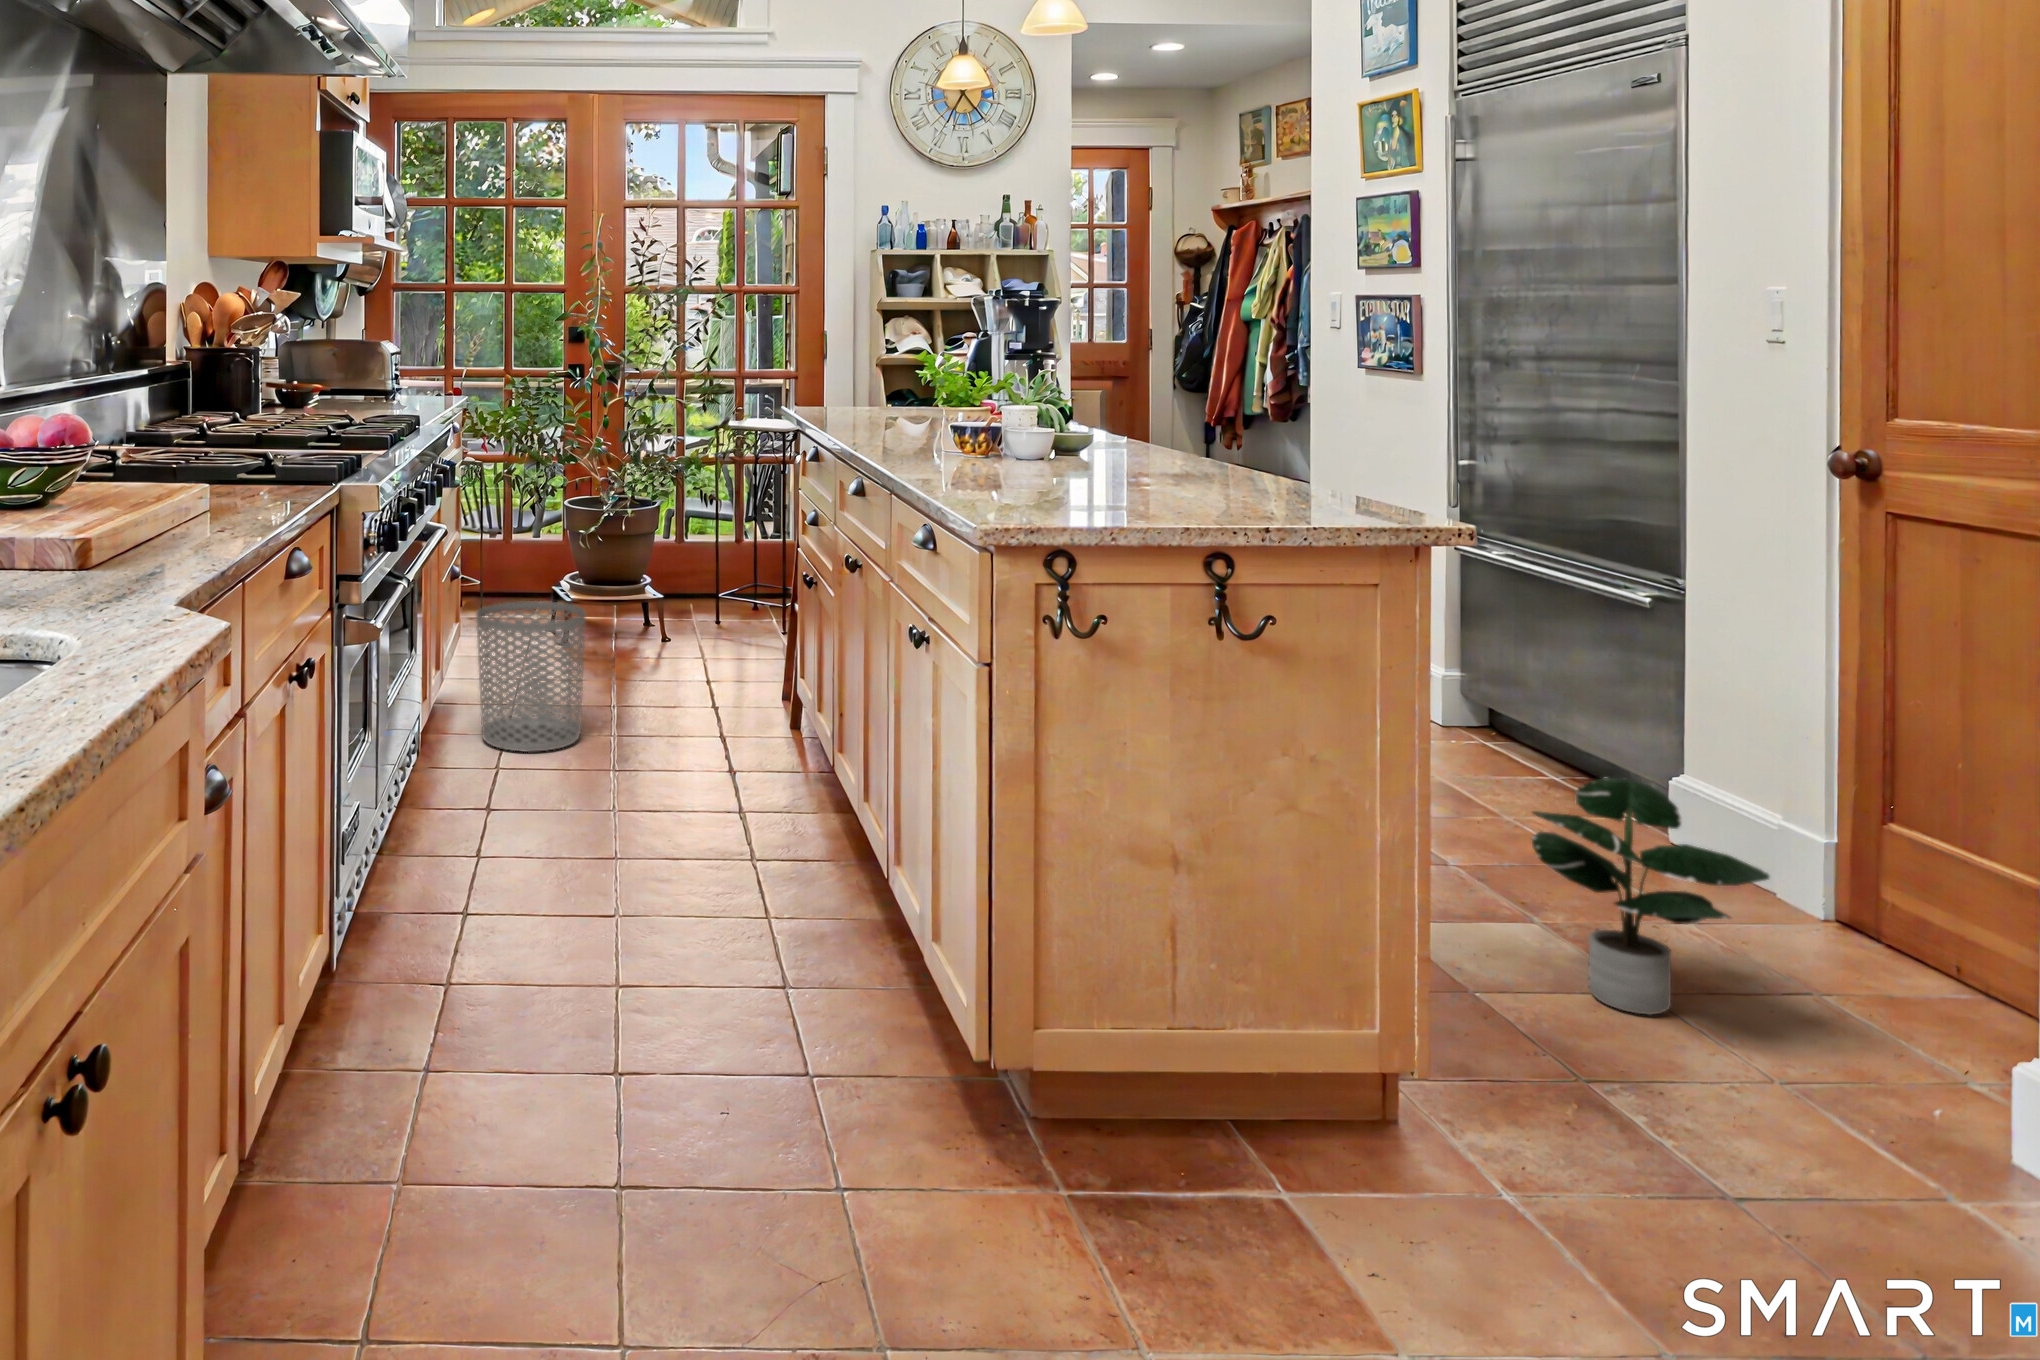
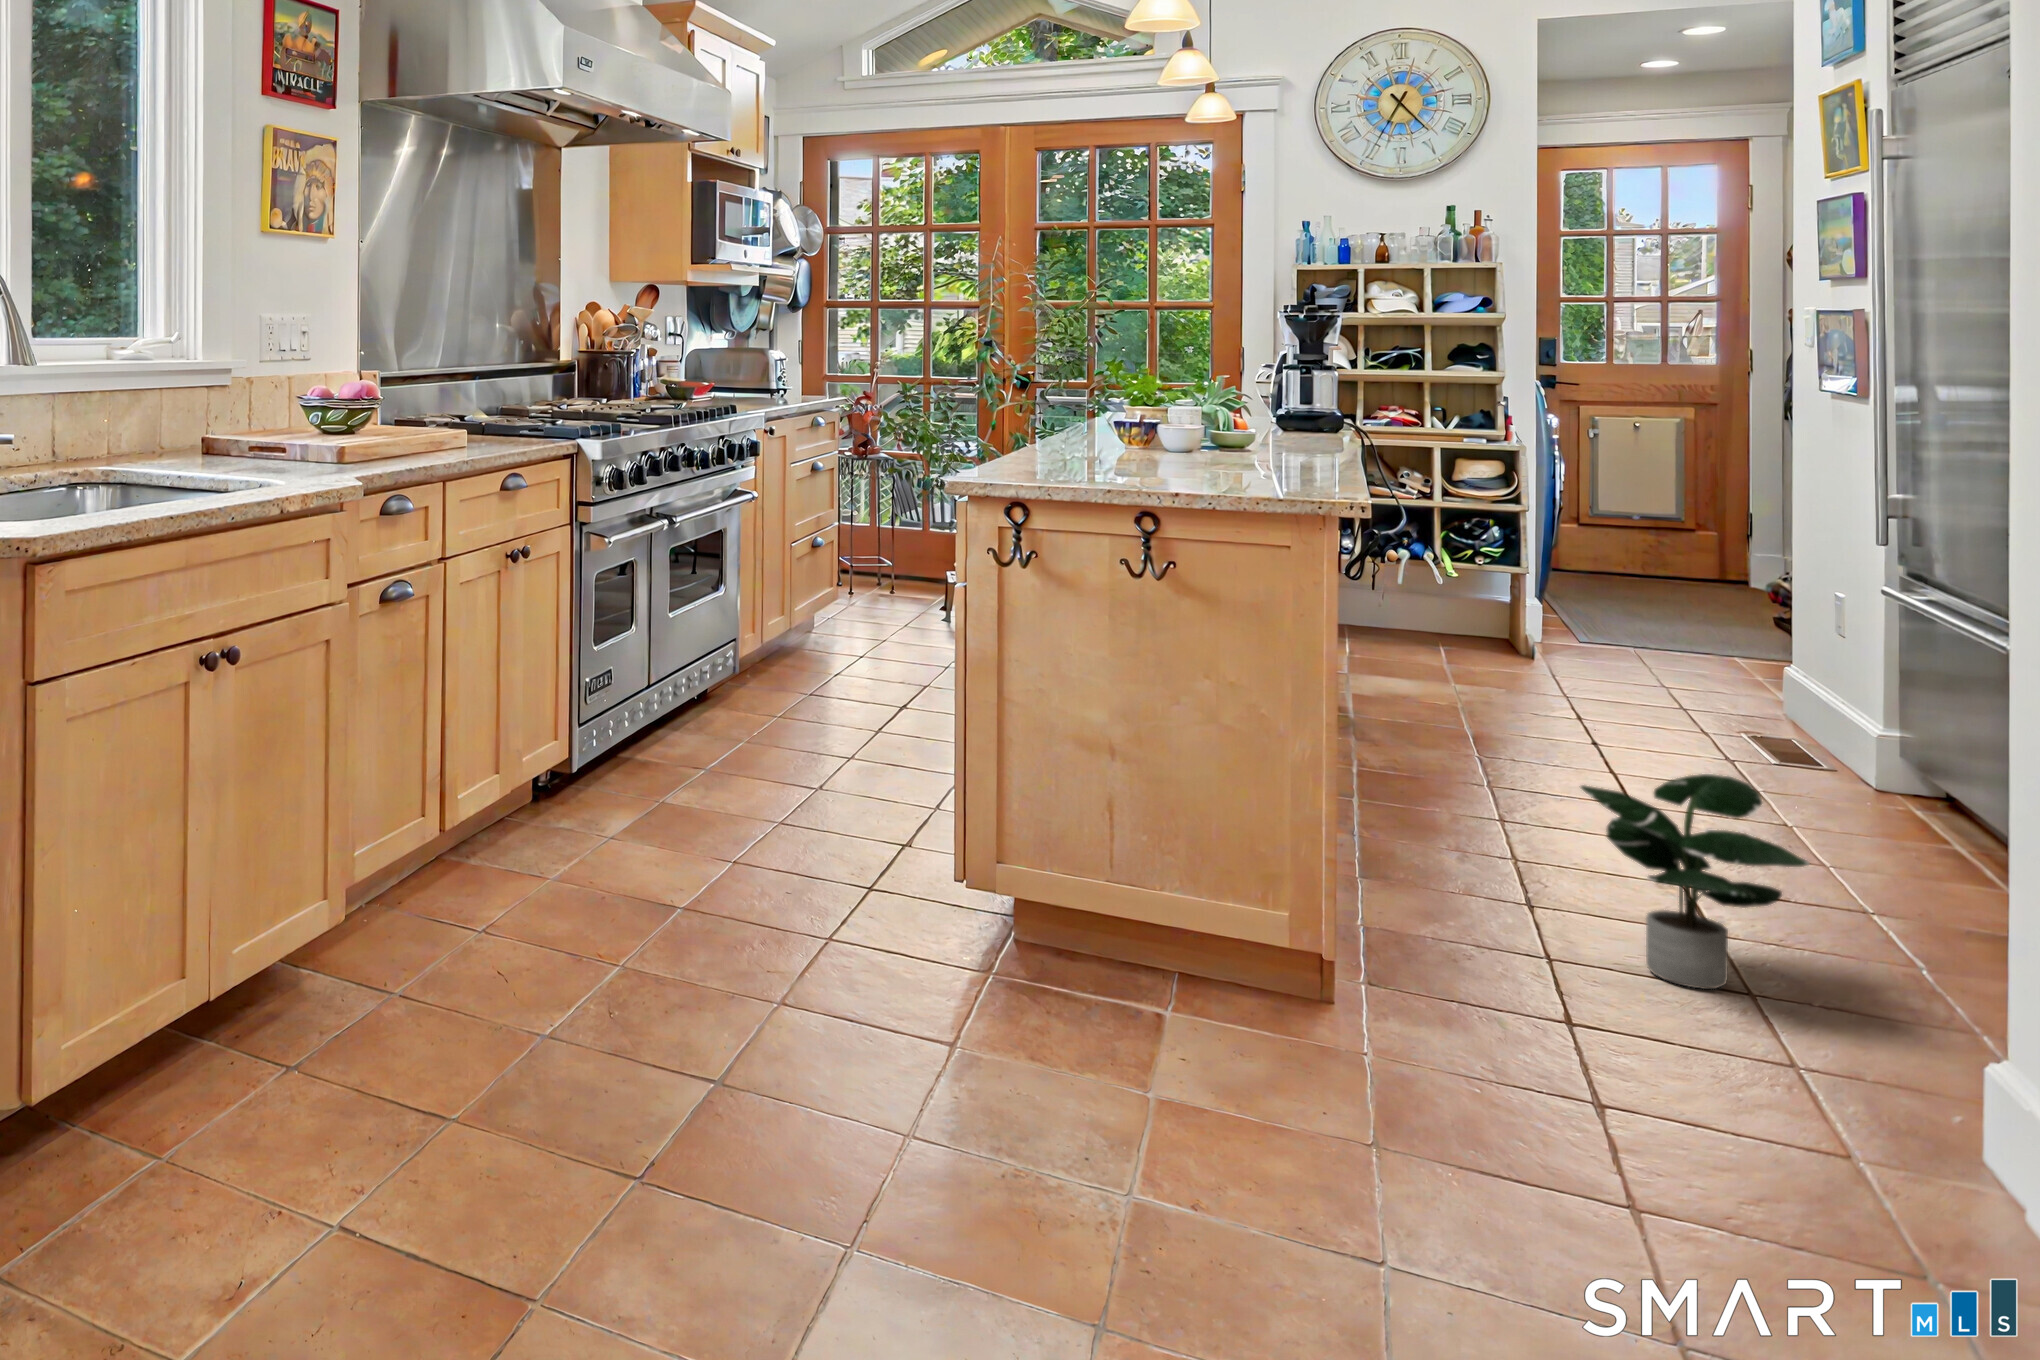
waste bin: present [476,601,585,752] -> none [799,567,892,688]

